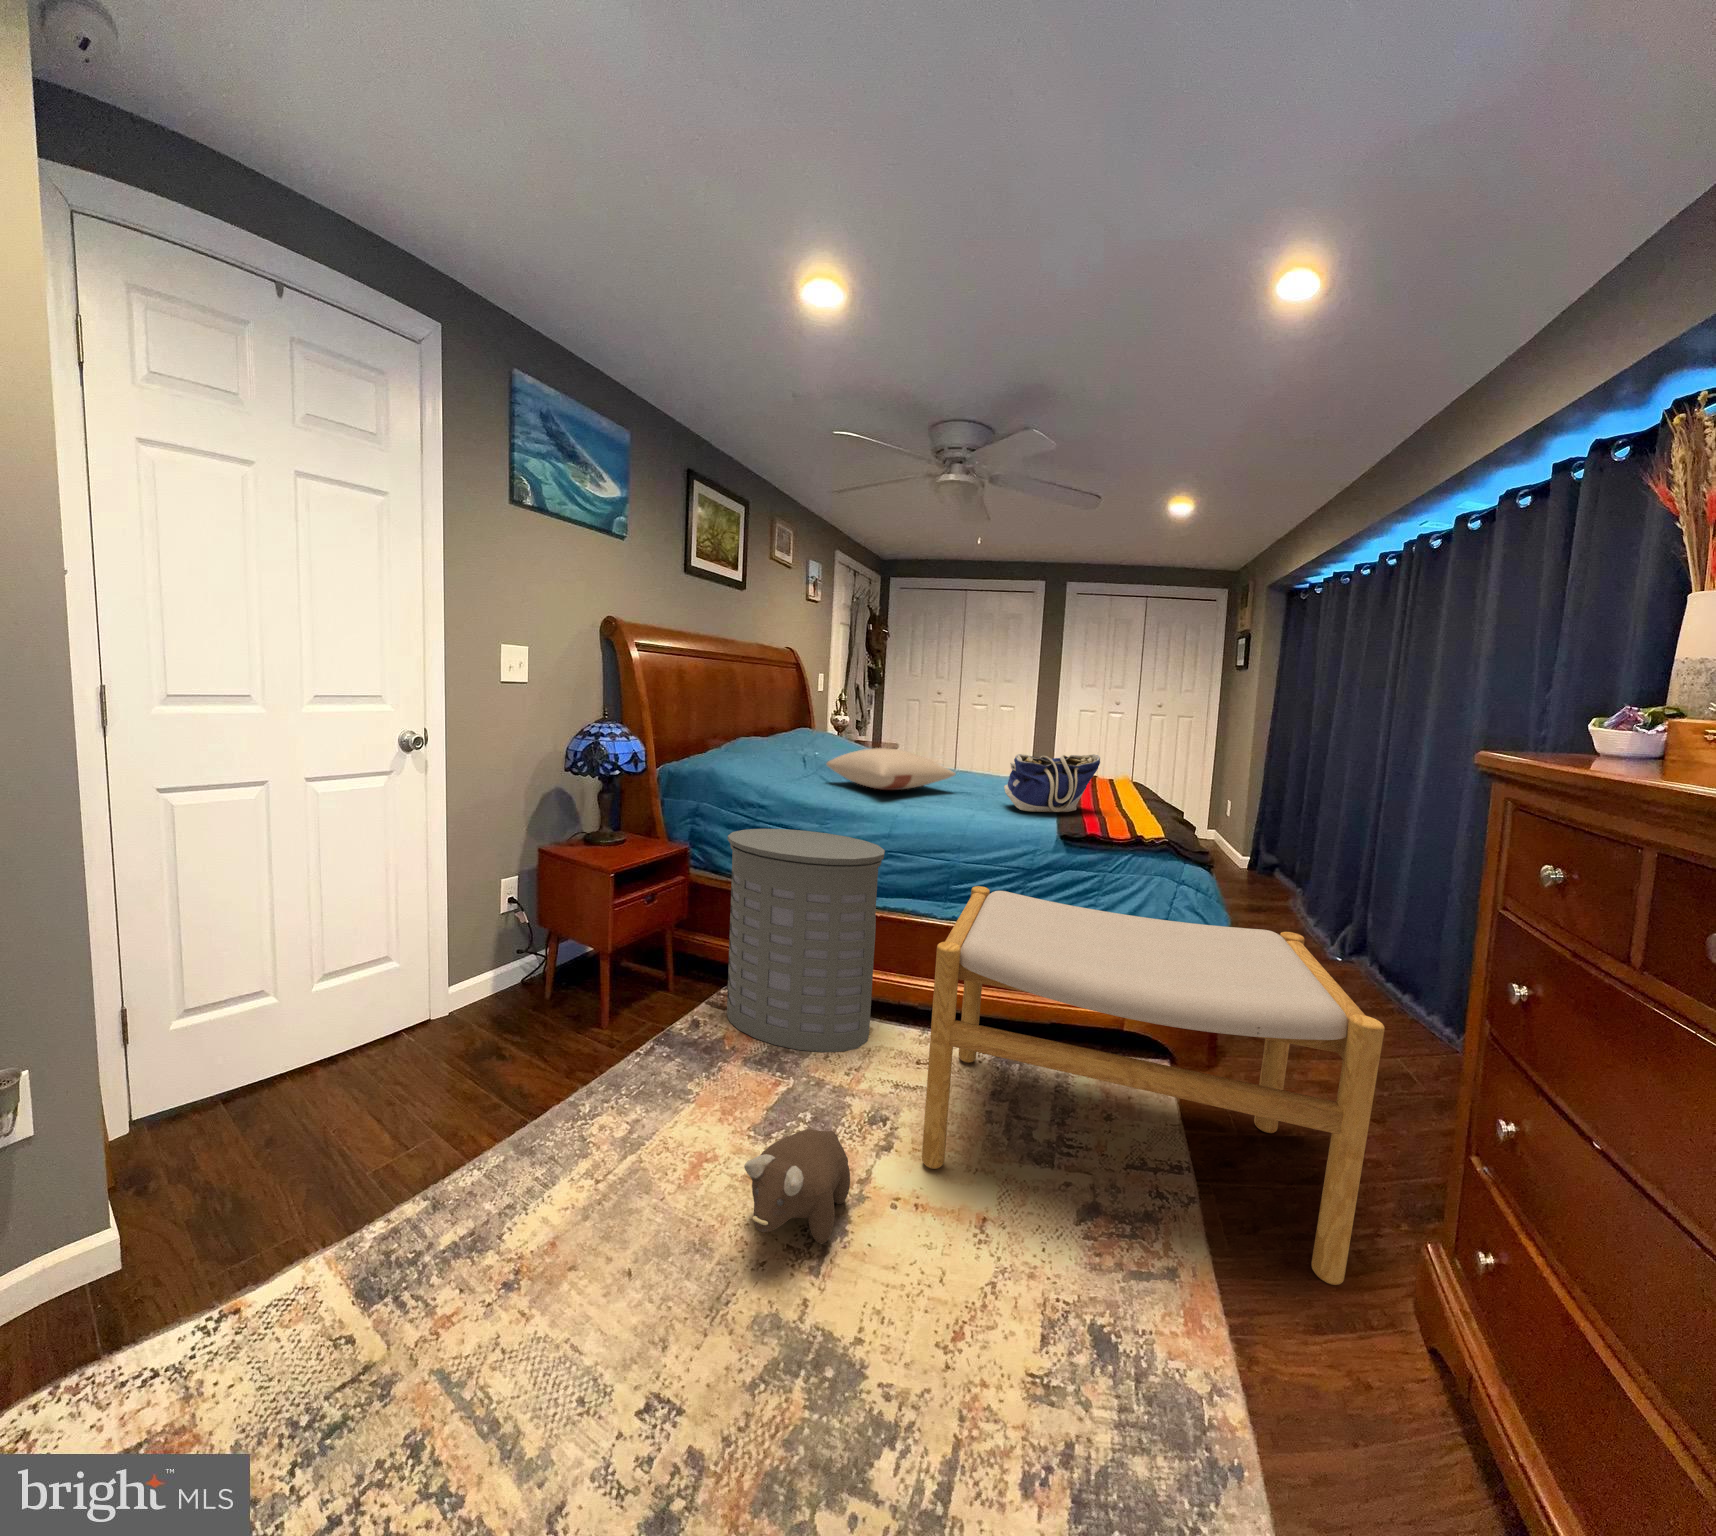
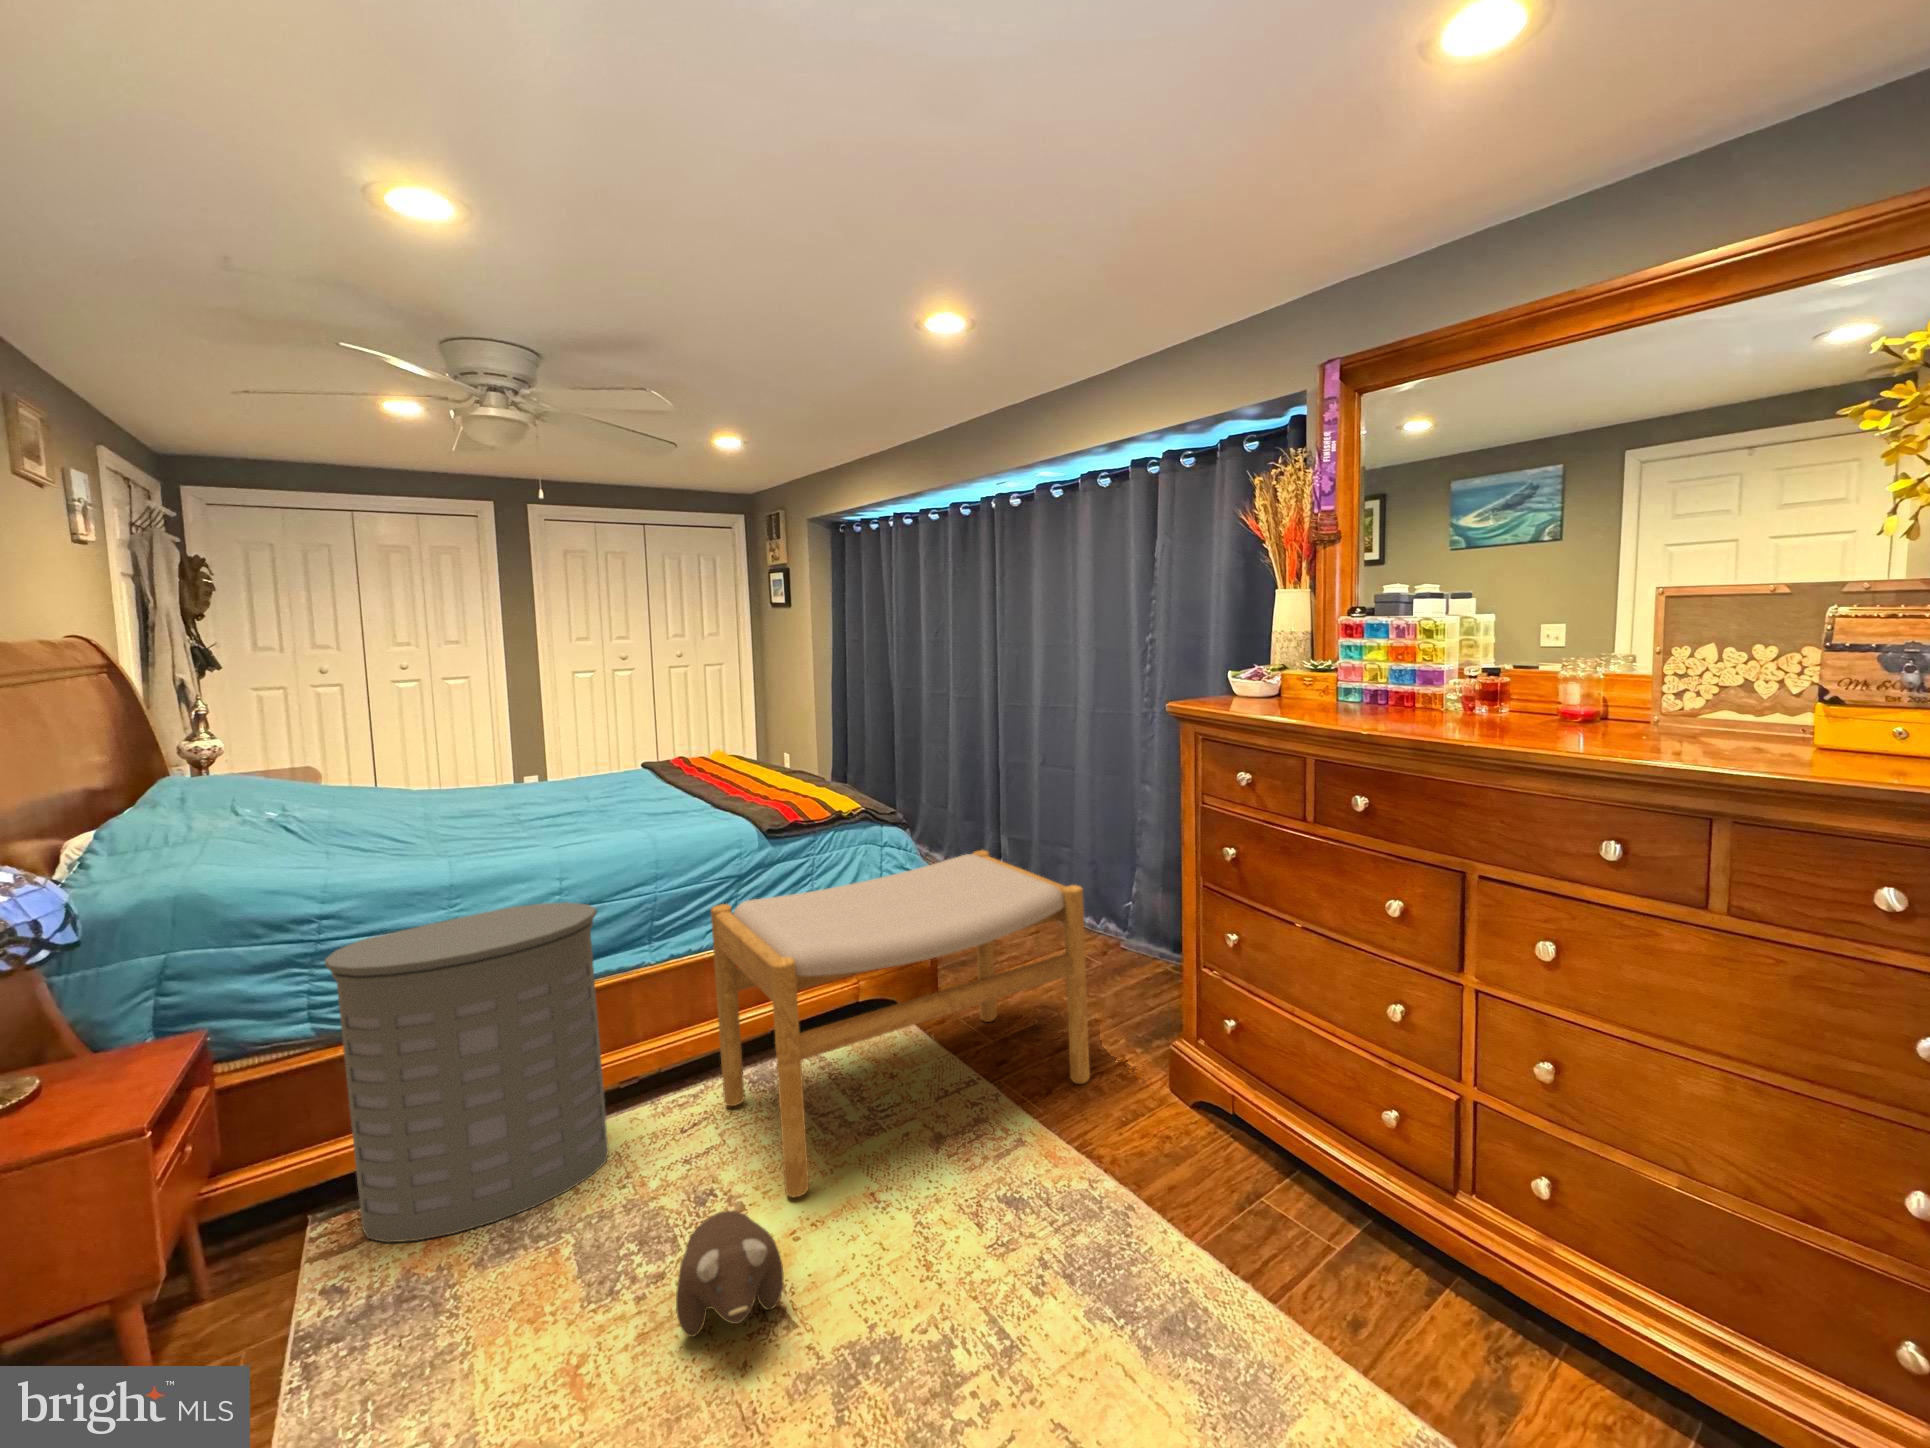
pillow: present [827,748,955,790] -> none [372,775,580,837]
tote bag: present [1004,754,1100,812] -> none [658,732,755,812]

